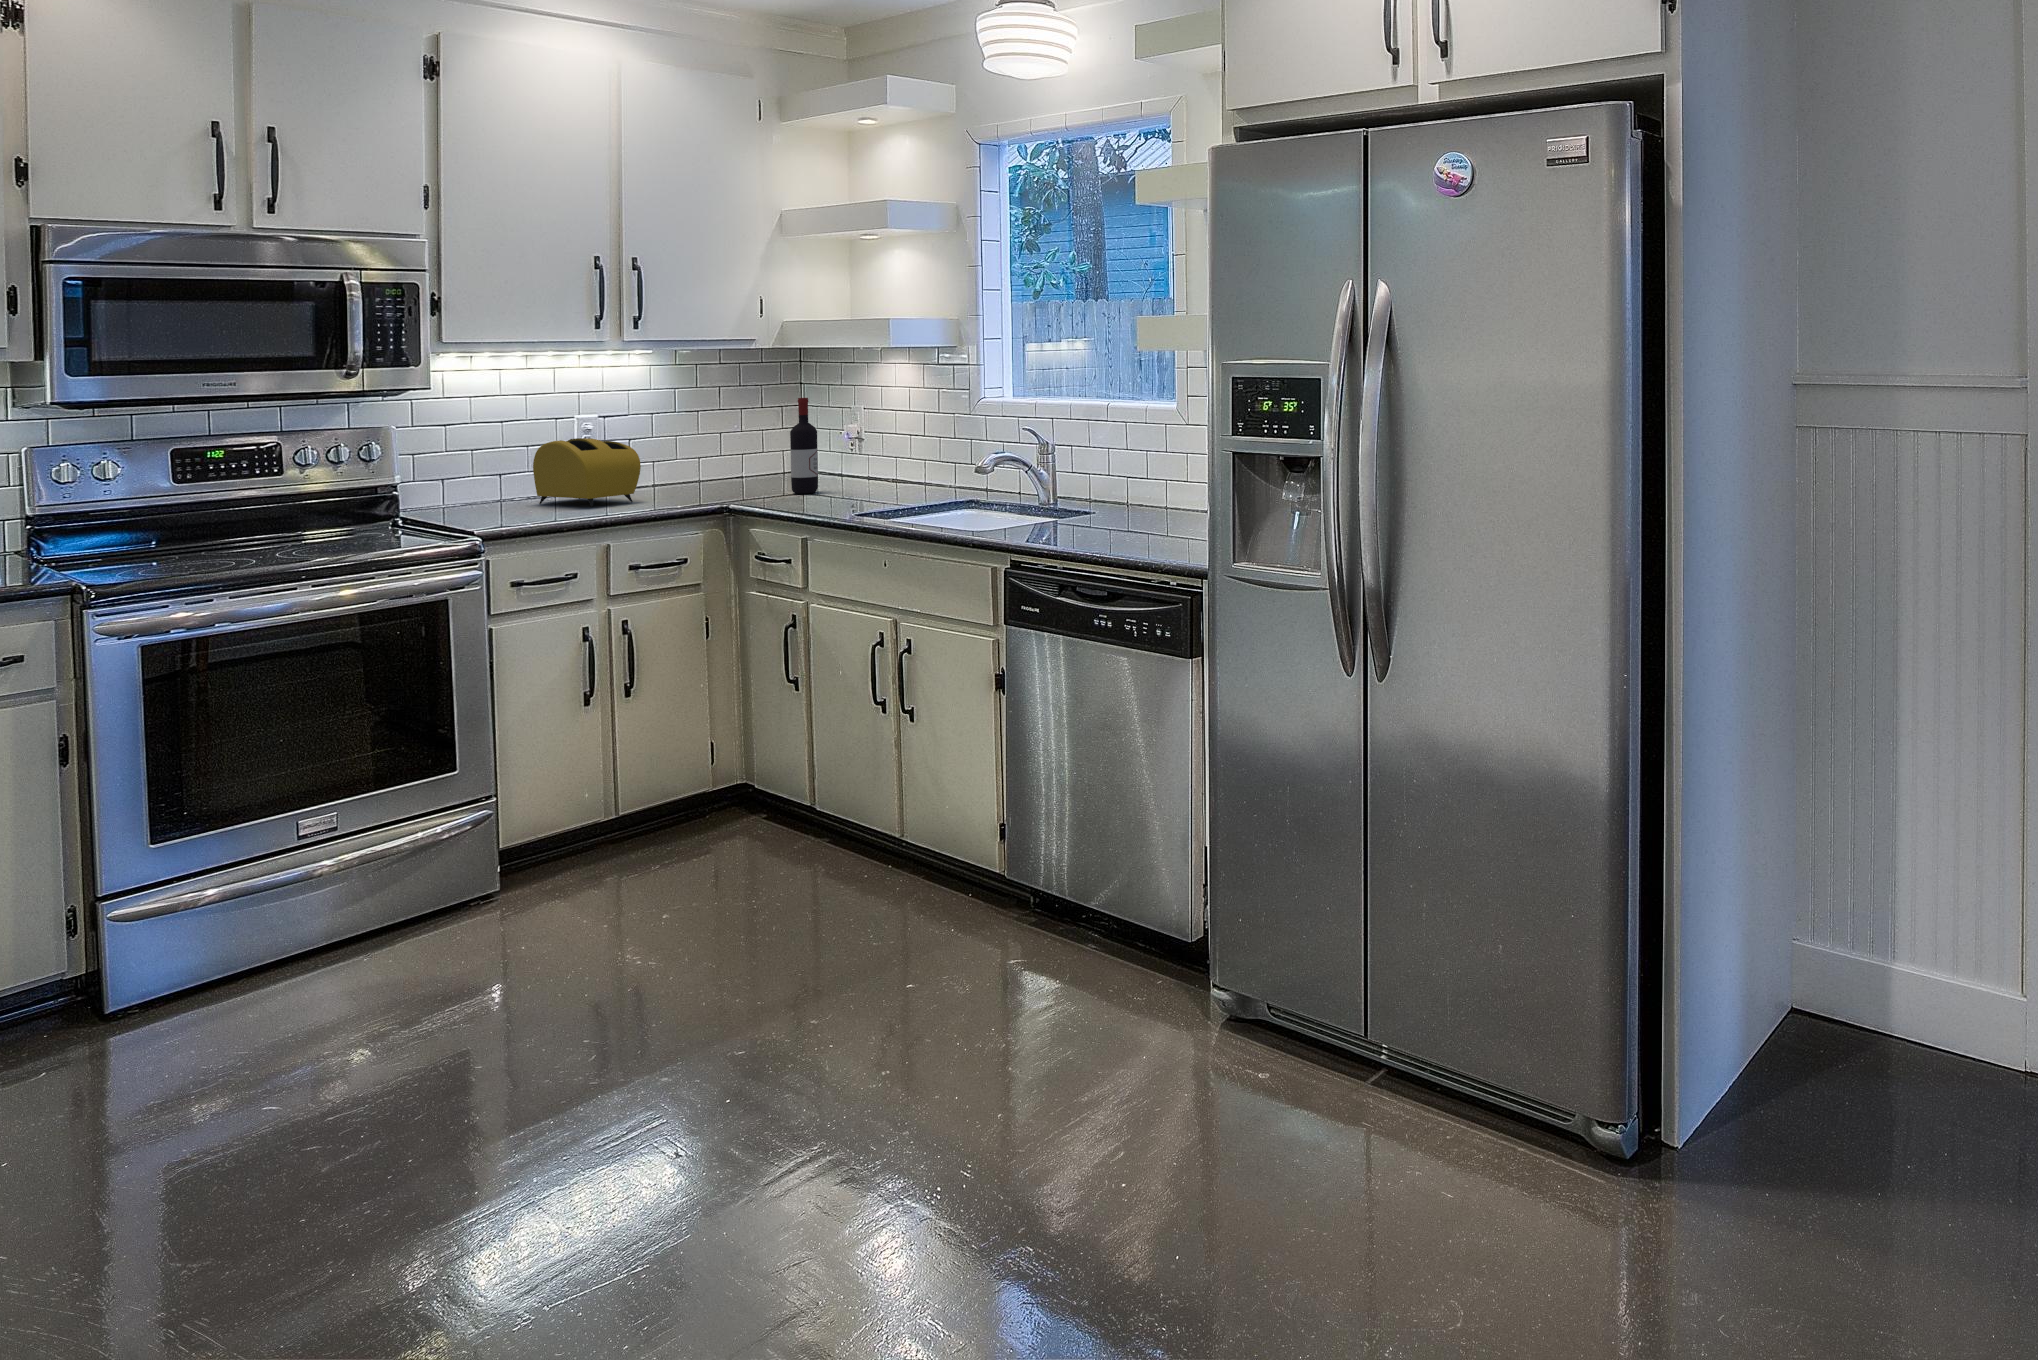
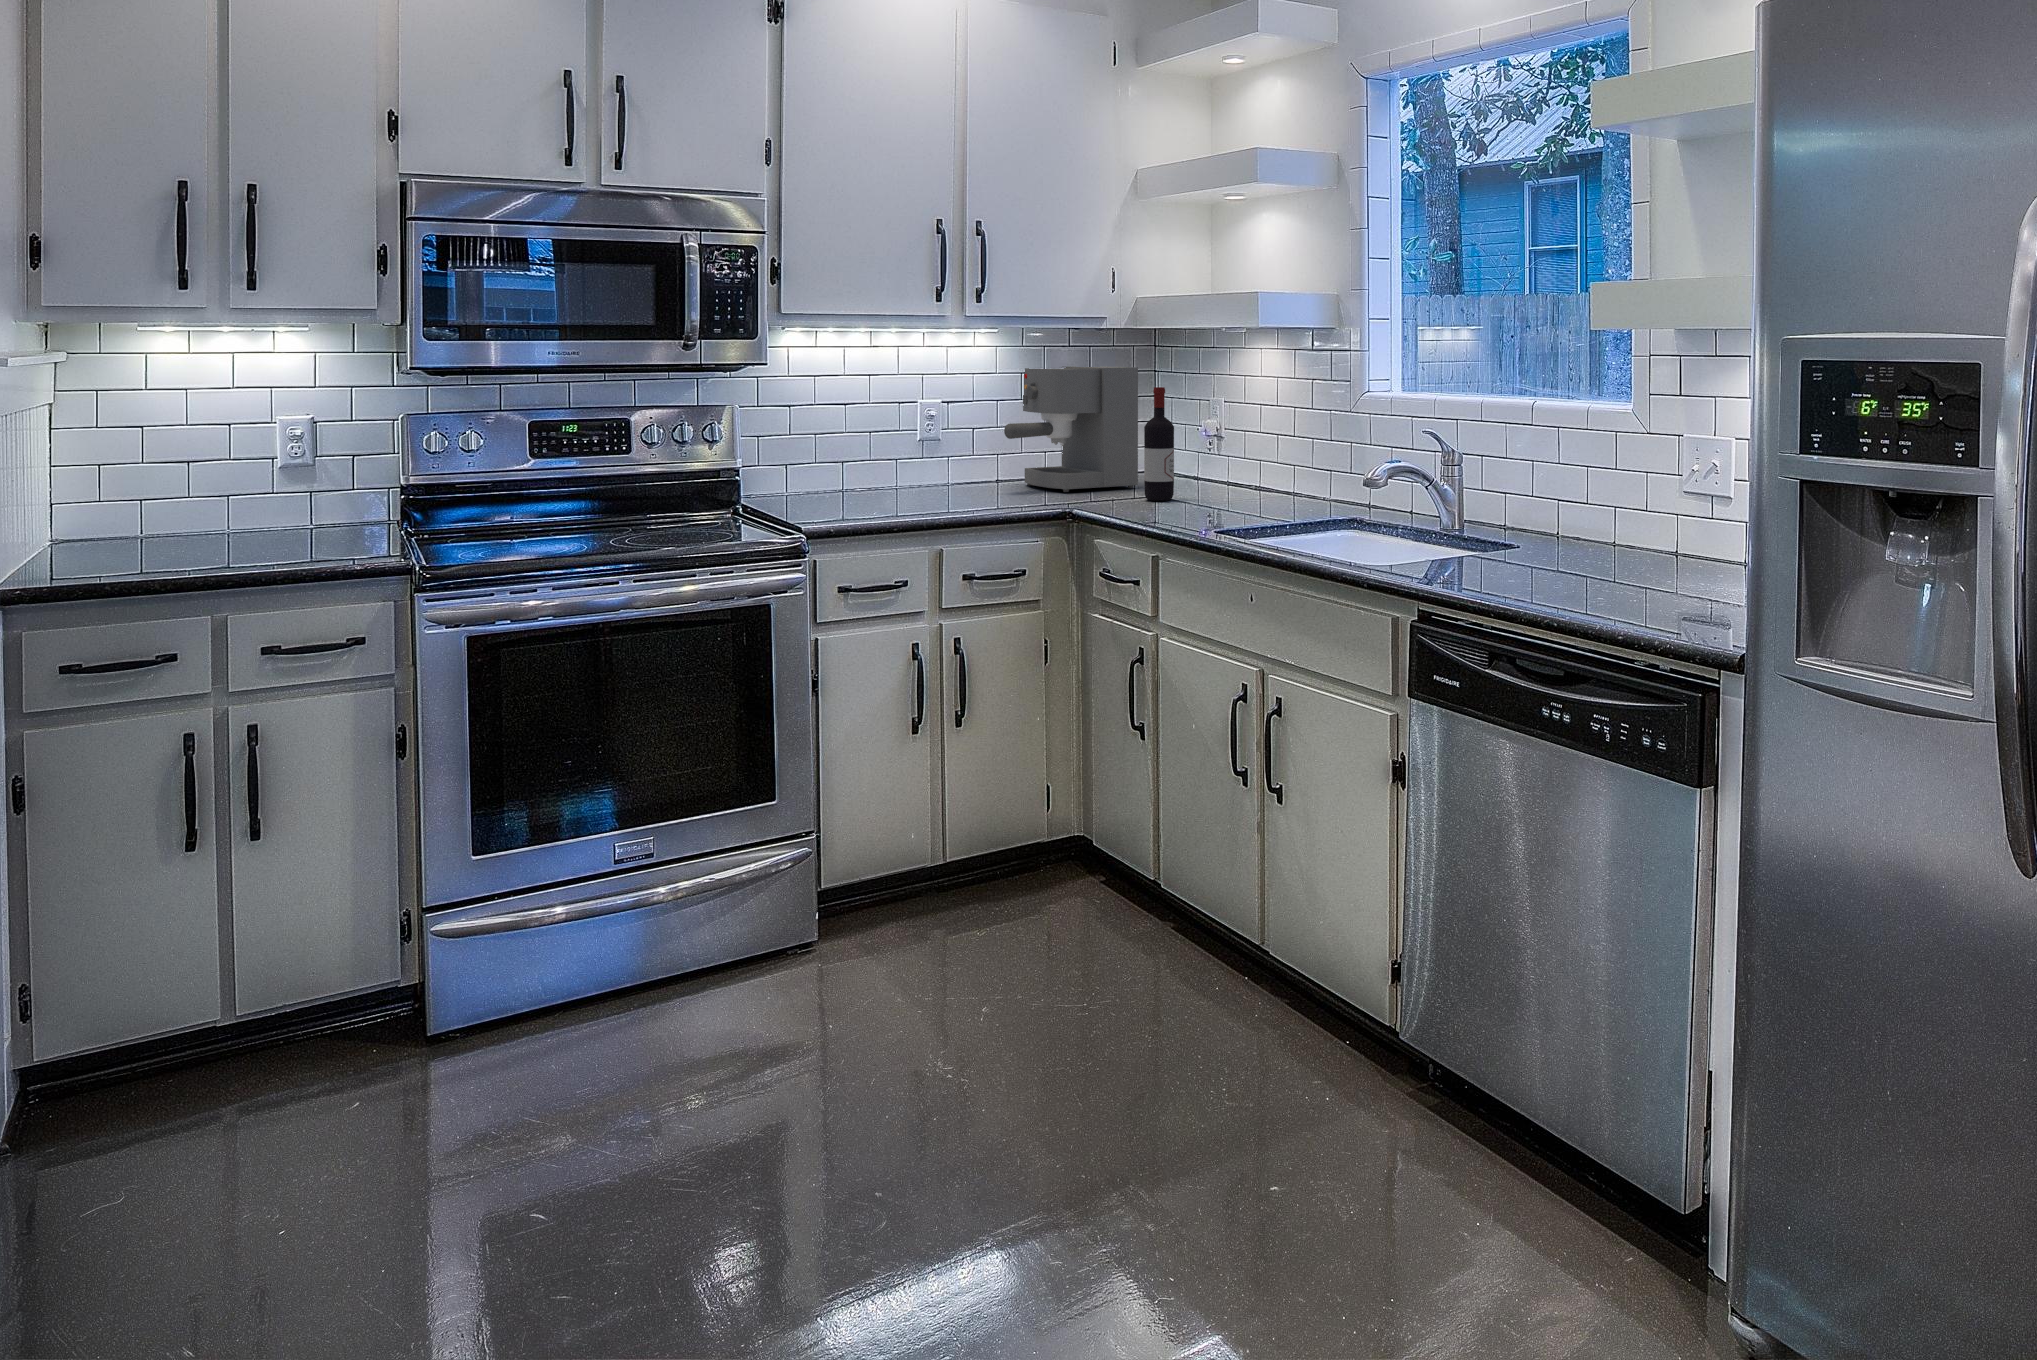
coffee maker: none [658,380,785,490] -> present [1004,366,1138,492]
toaster: present [533,438,641,507] -> none [876,427,984,505]

